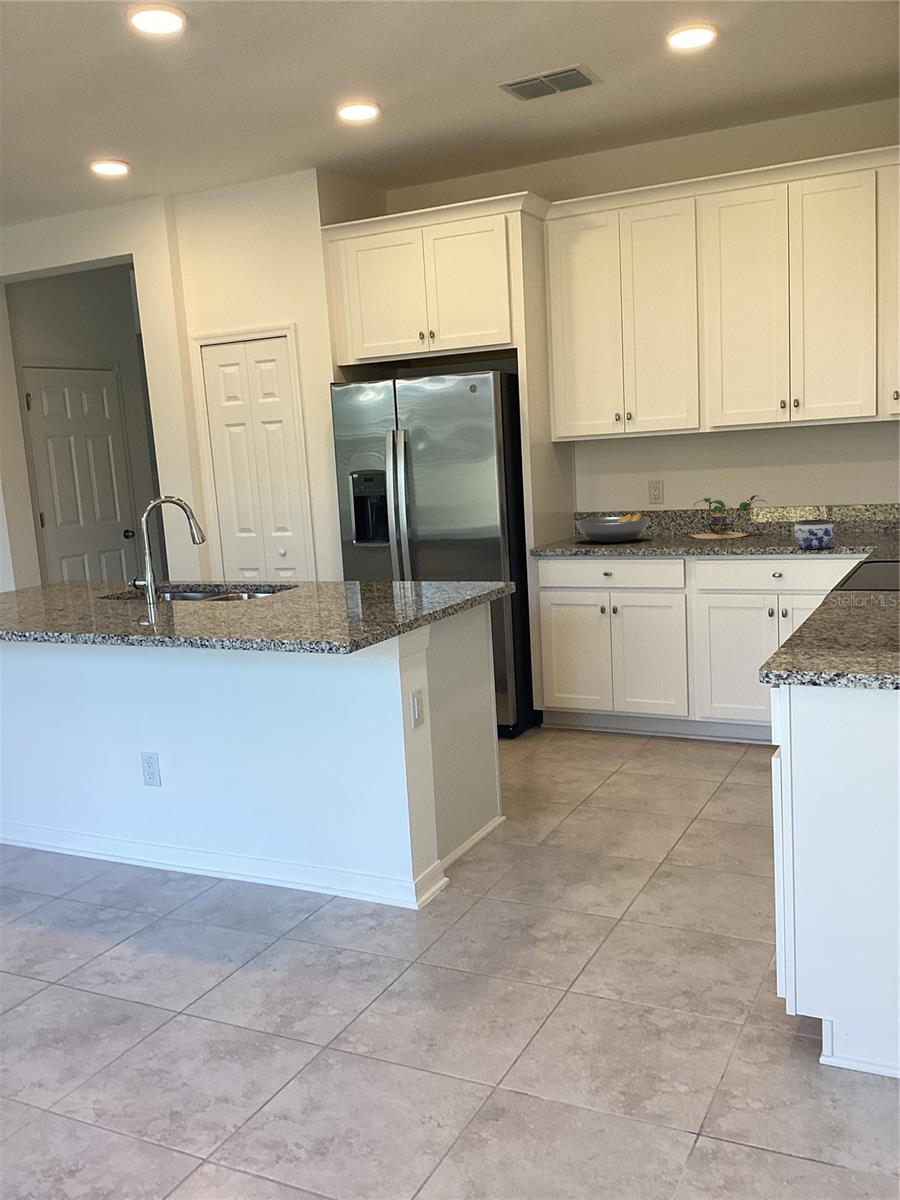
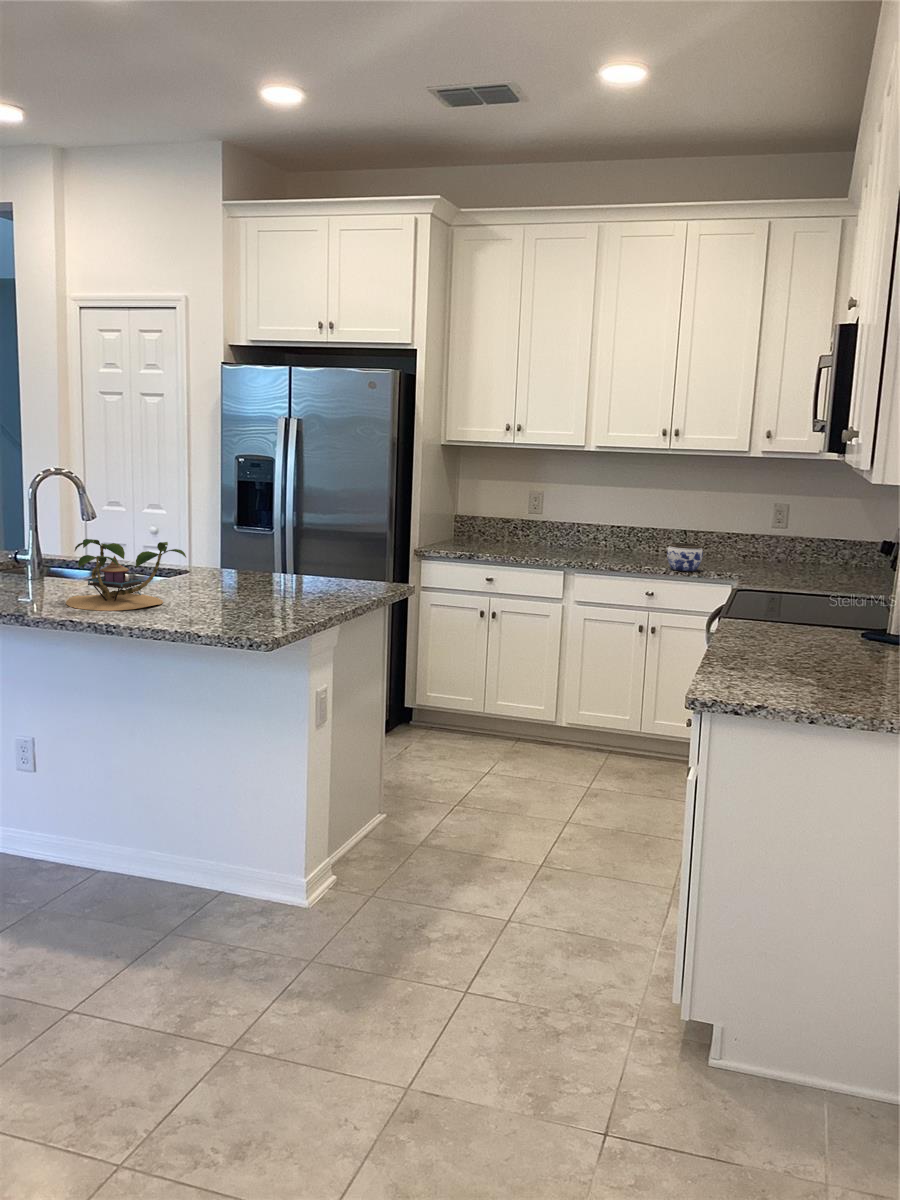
plant: present [691,495,766,539] -> present [66,539,186,611]
fruit bowl: present [576,513,650,542] -> none [458,521,529,547]

